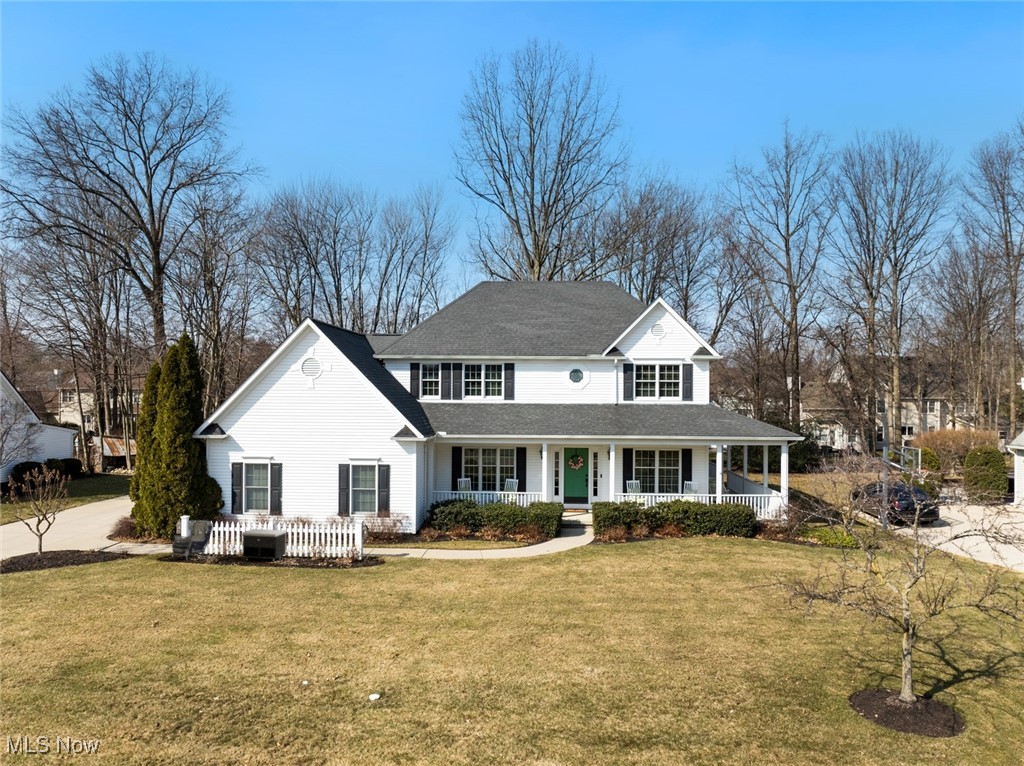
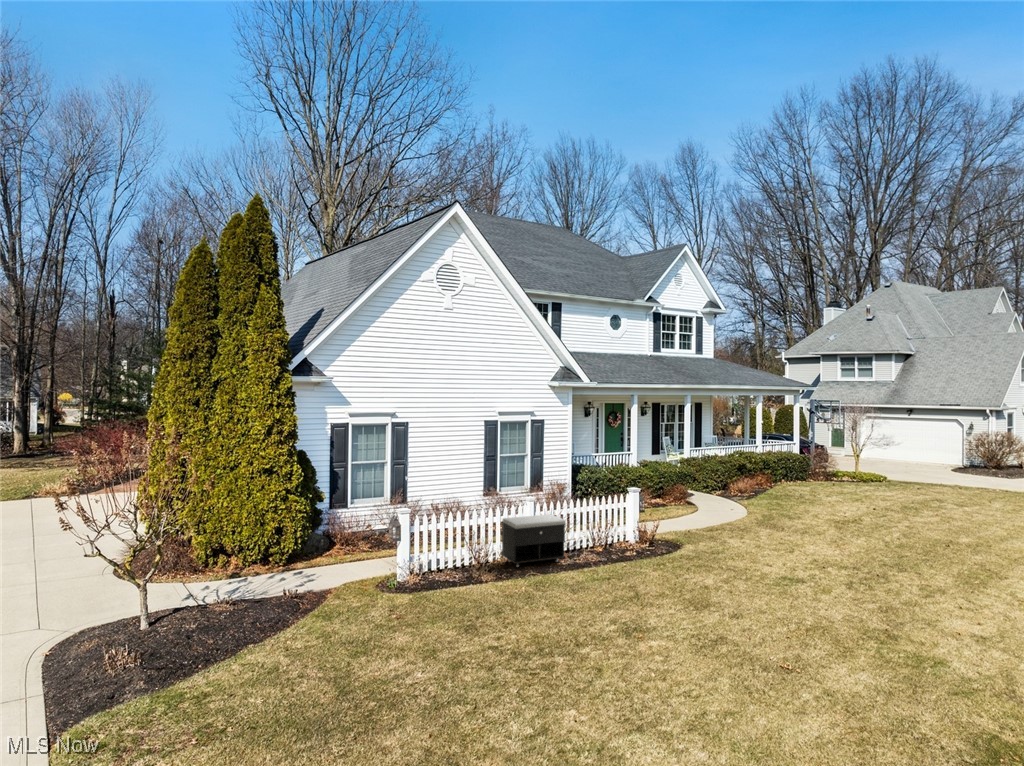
armchair: present [172,520,213,560] -> none [400,513,449,585]

